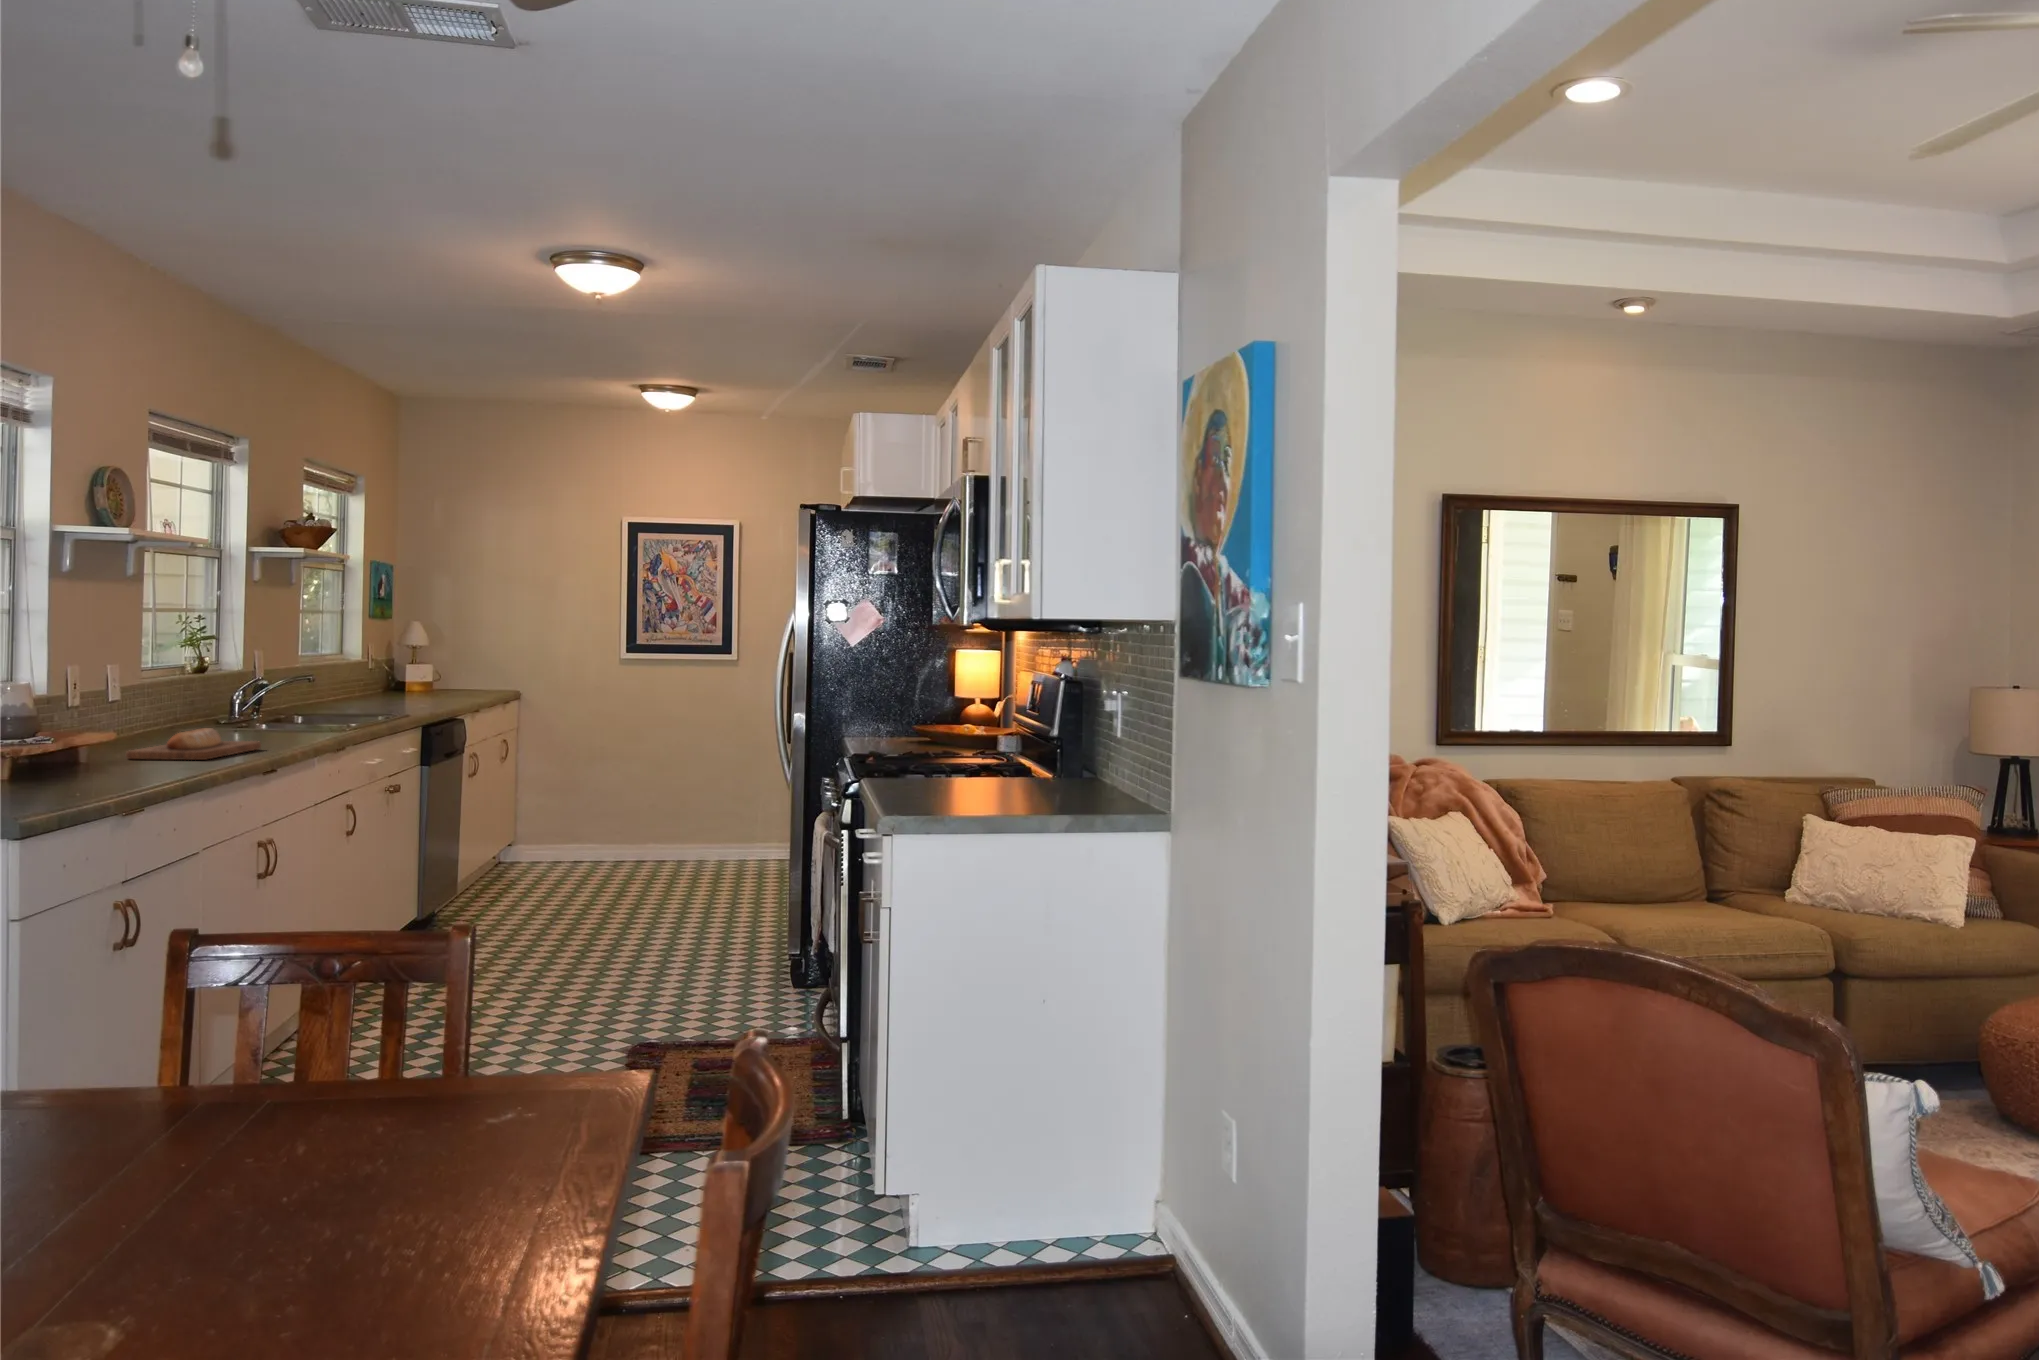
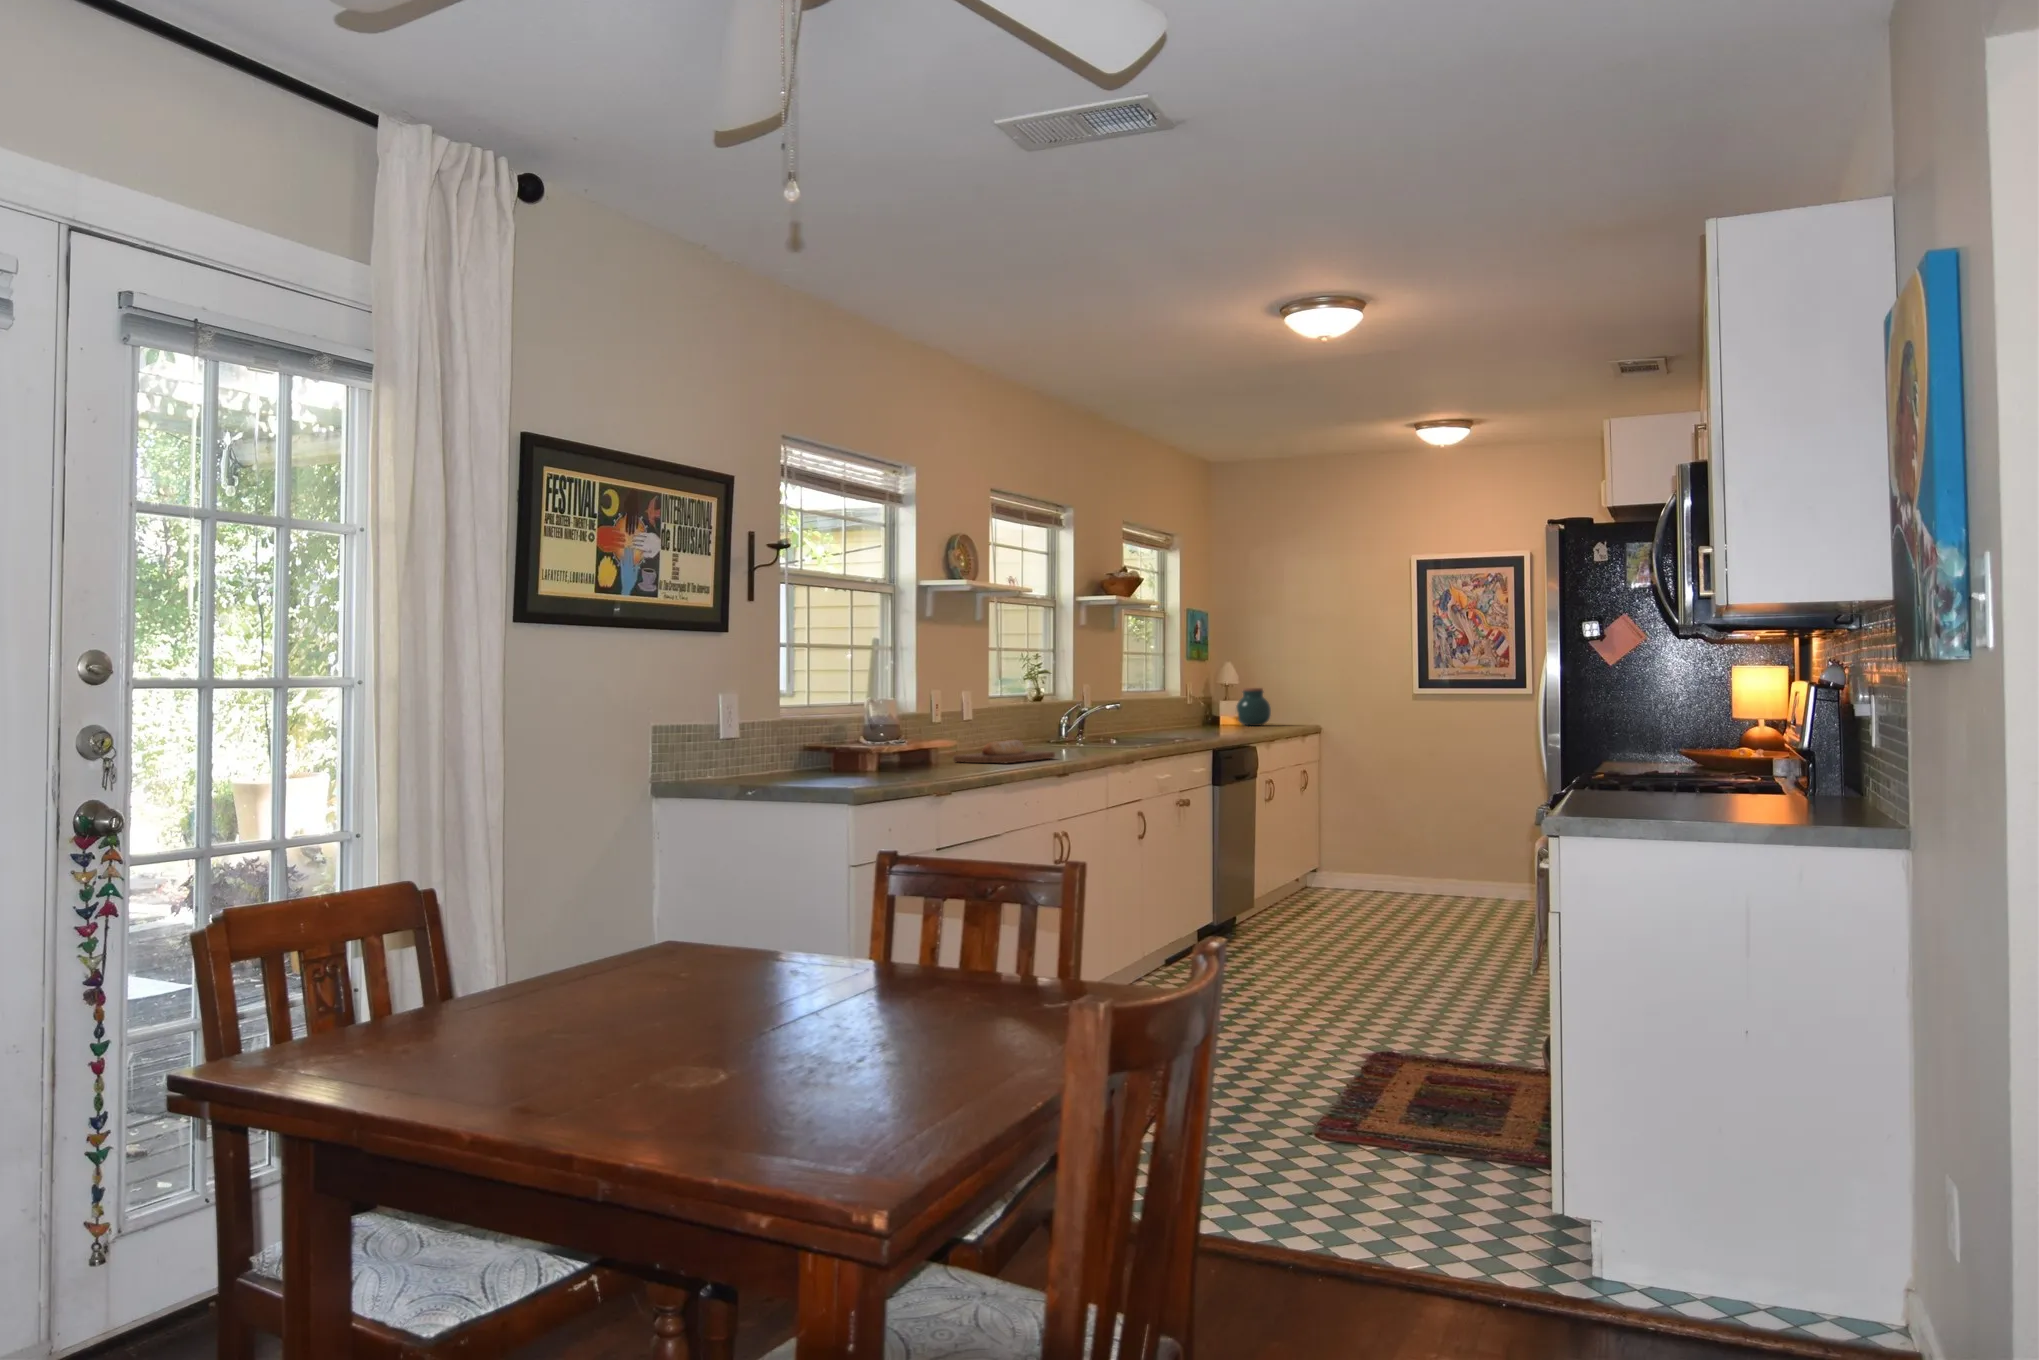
jar: none [428,651,469,693] -> present [1236,688,1271,726]

